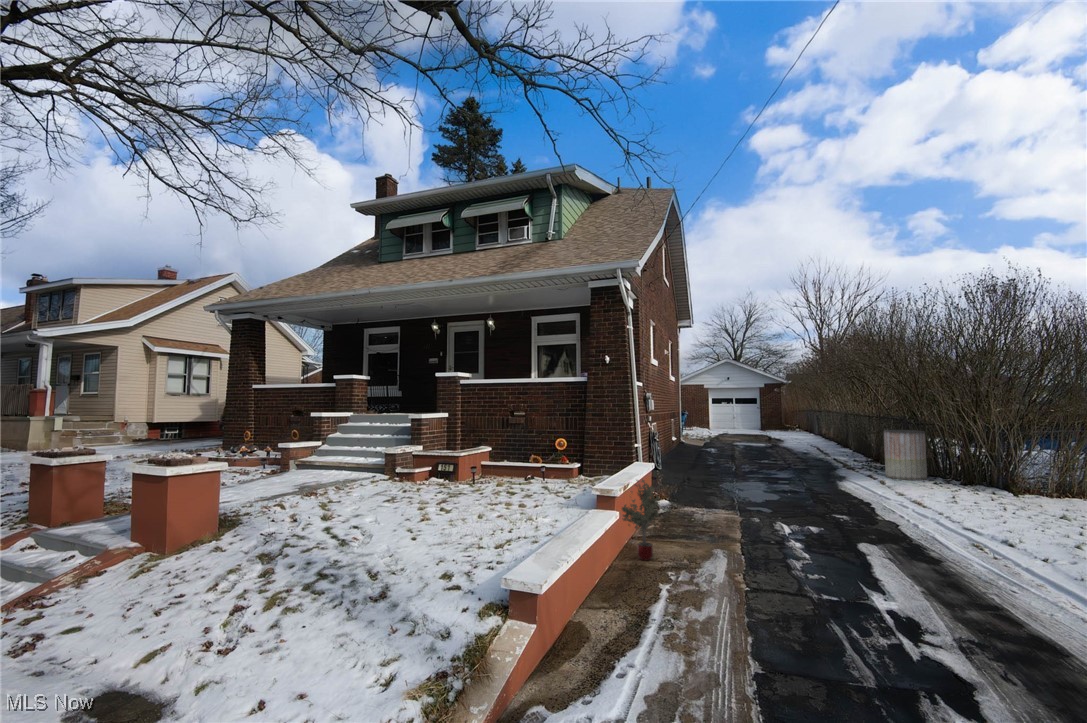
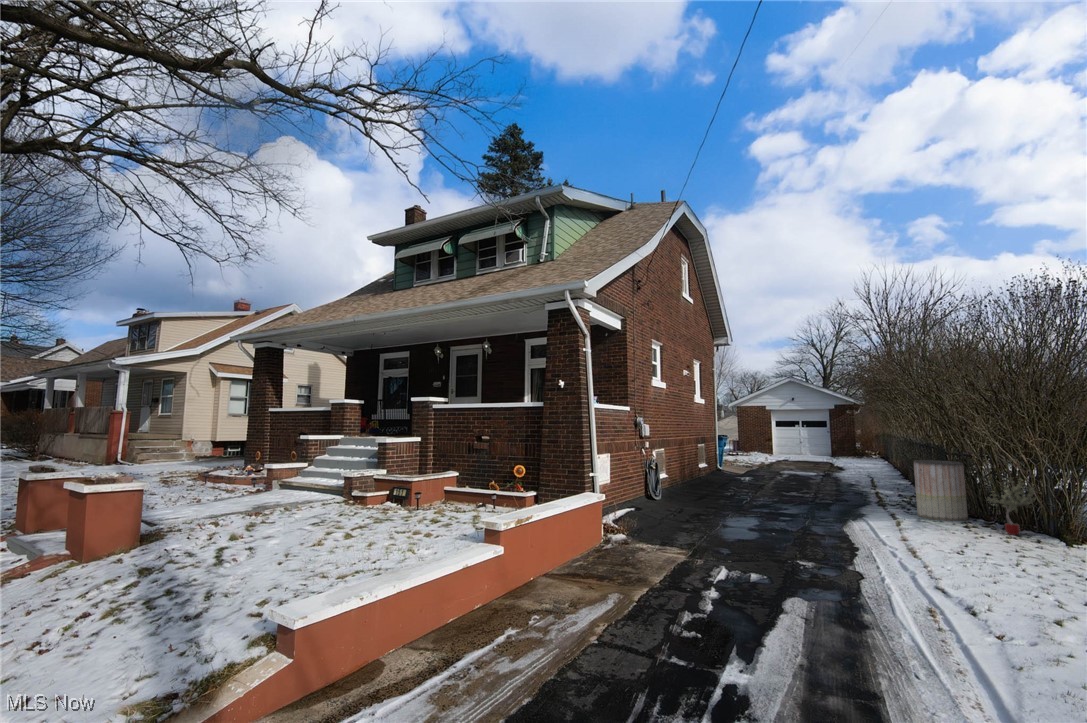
potted tree: present [622,480,660,561] -> present [988,478,1034,535]

